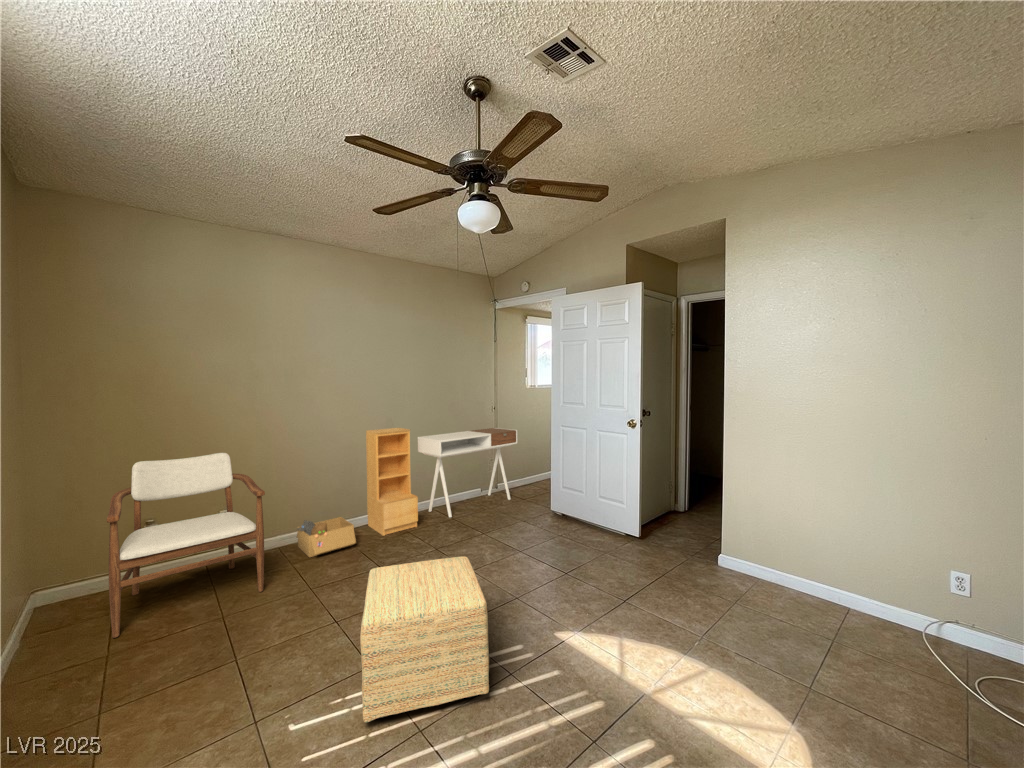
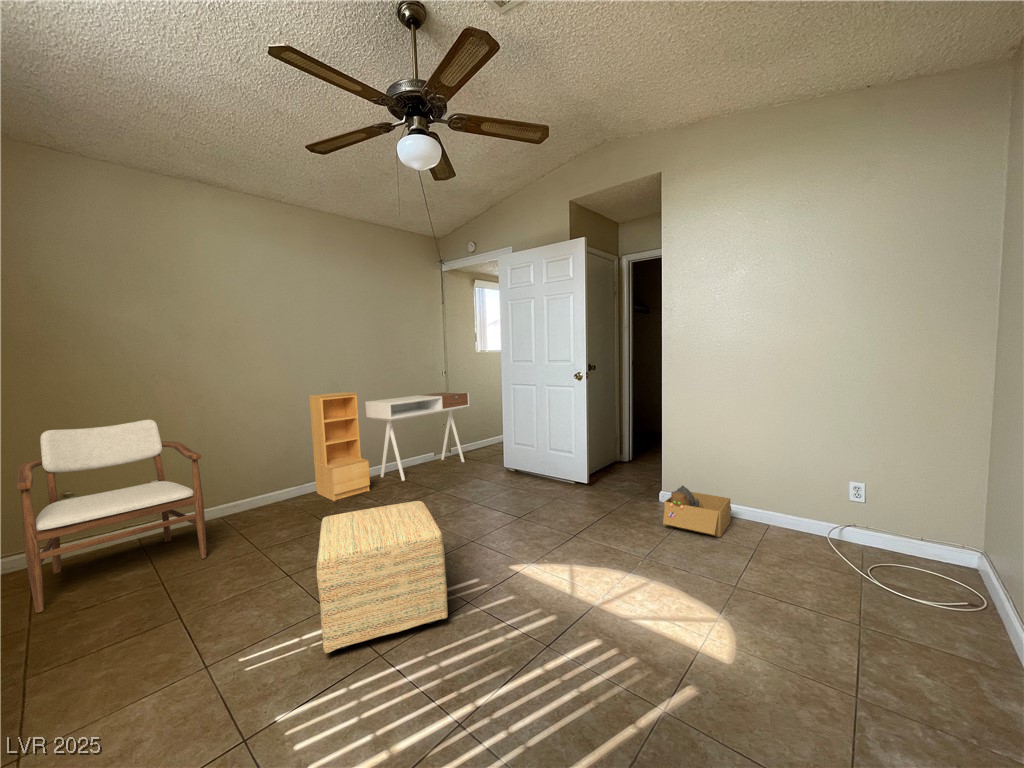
cardboard box: present [297,517,356,557] -> present [663,485,731,537]

